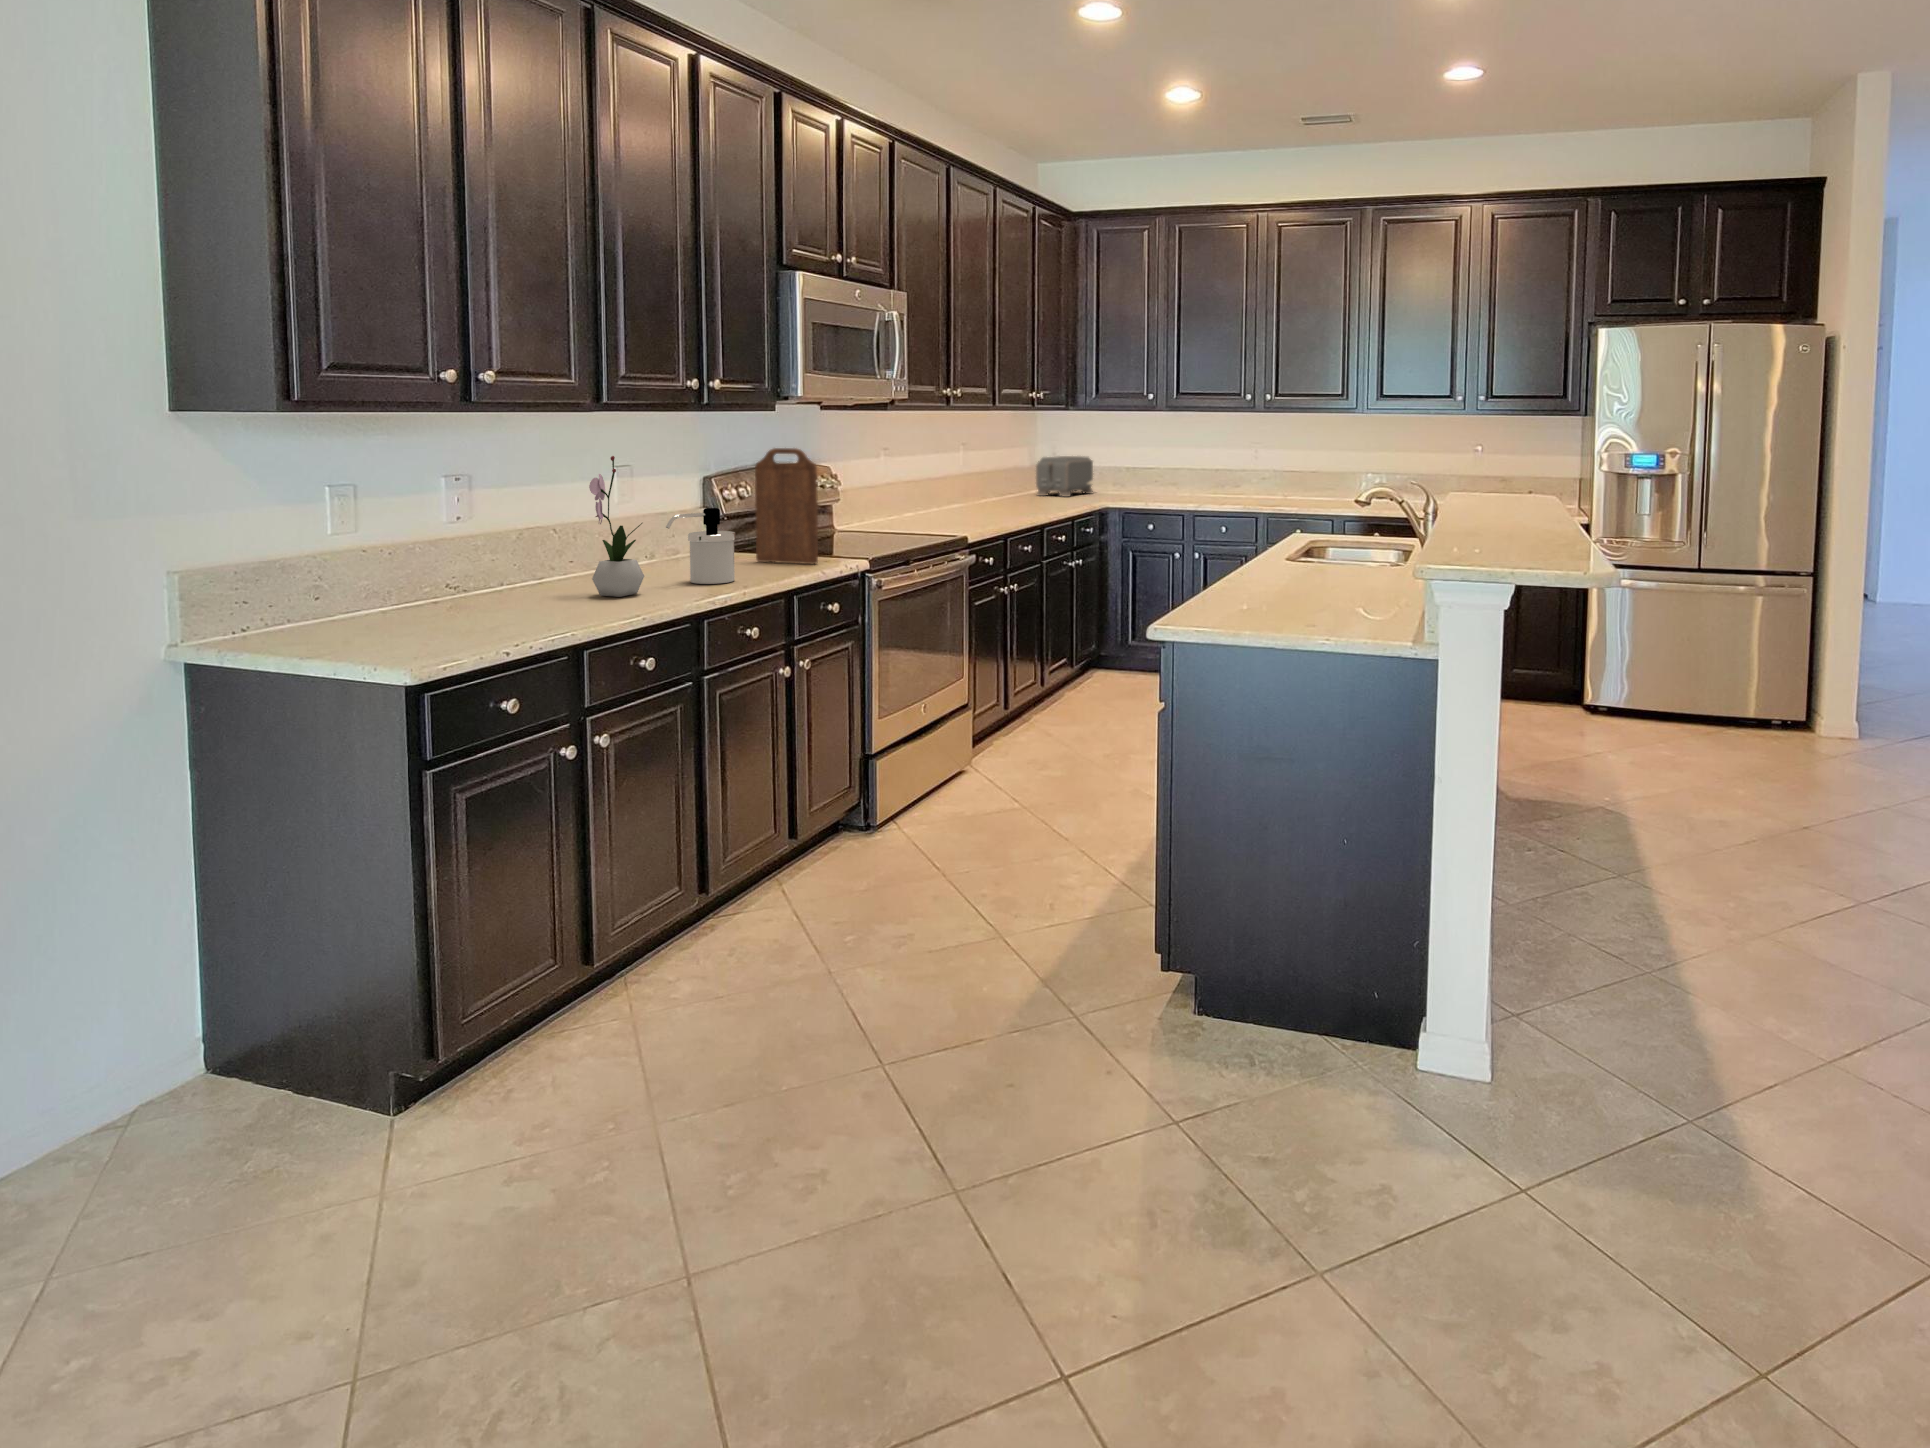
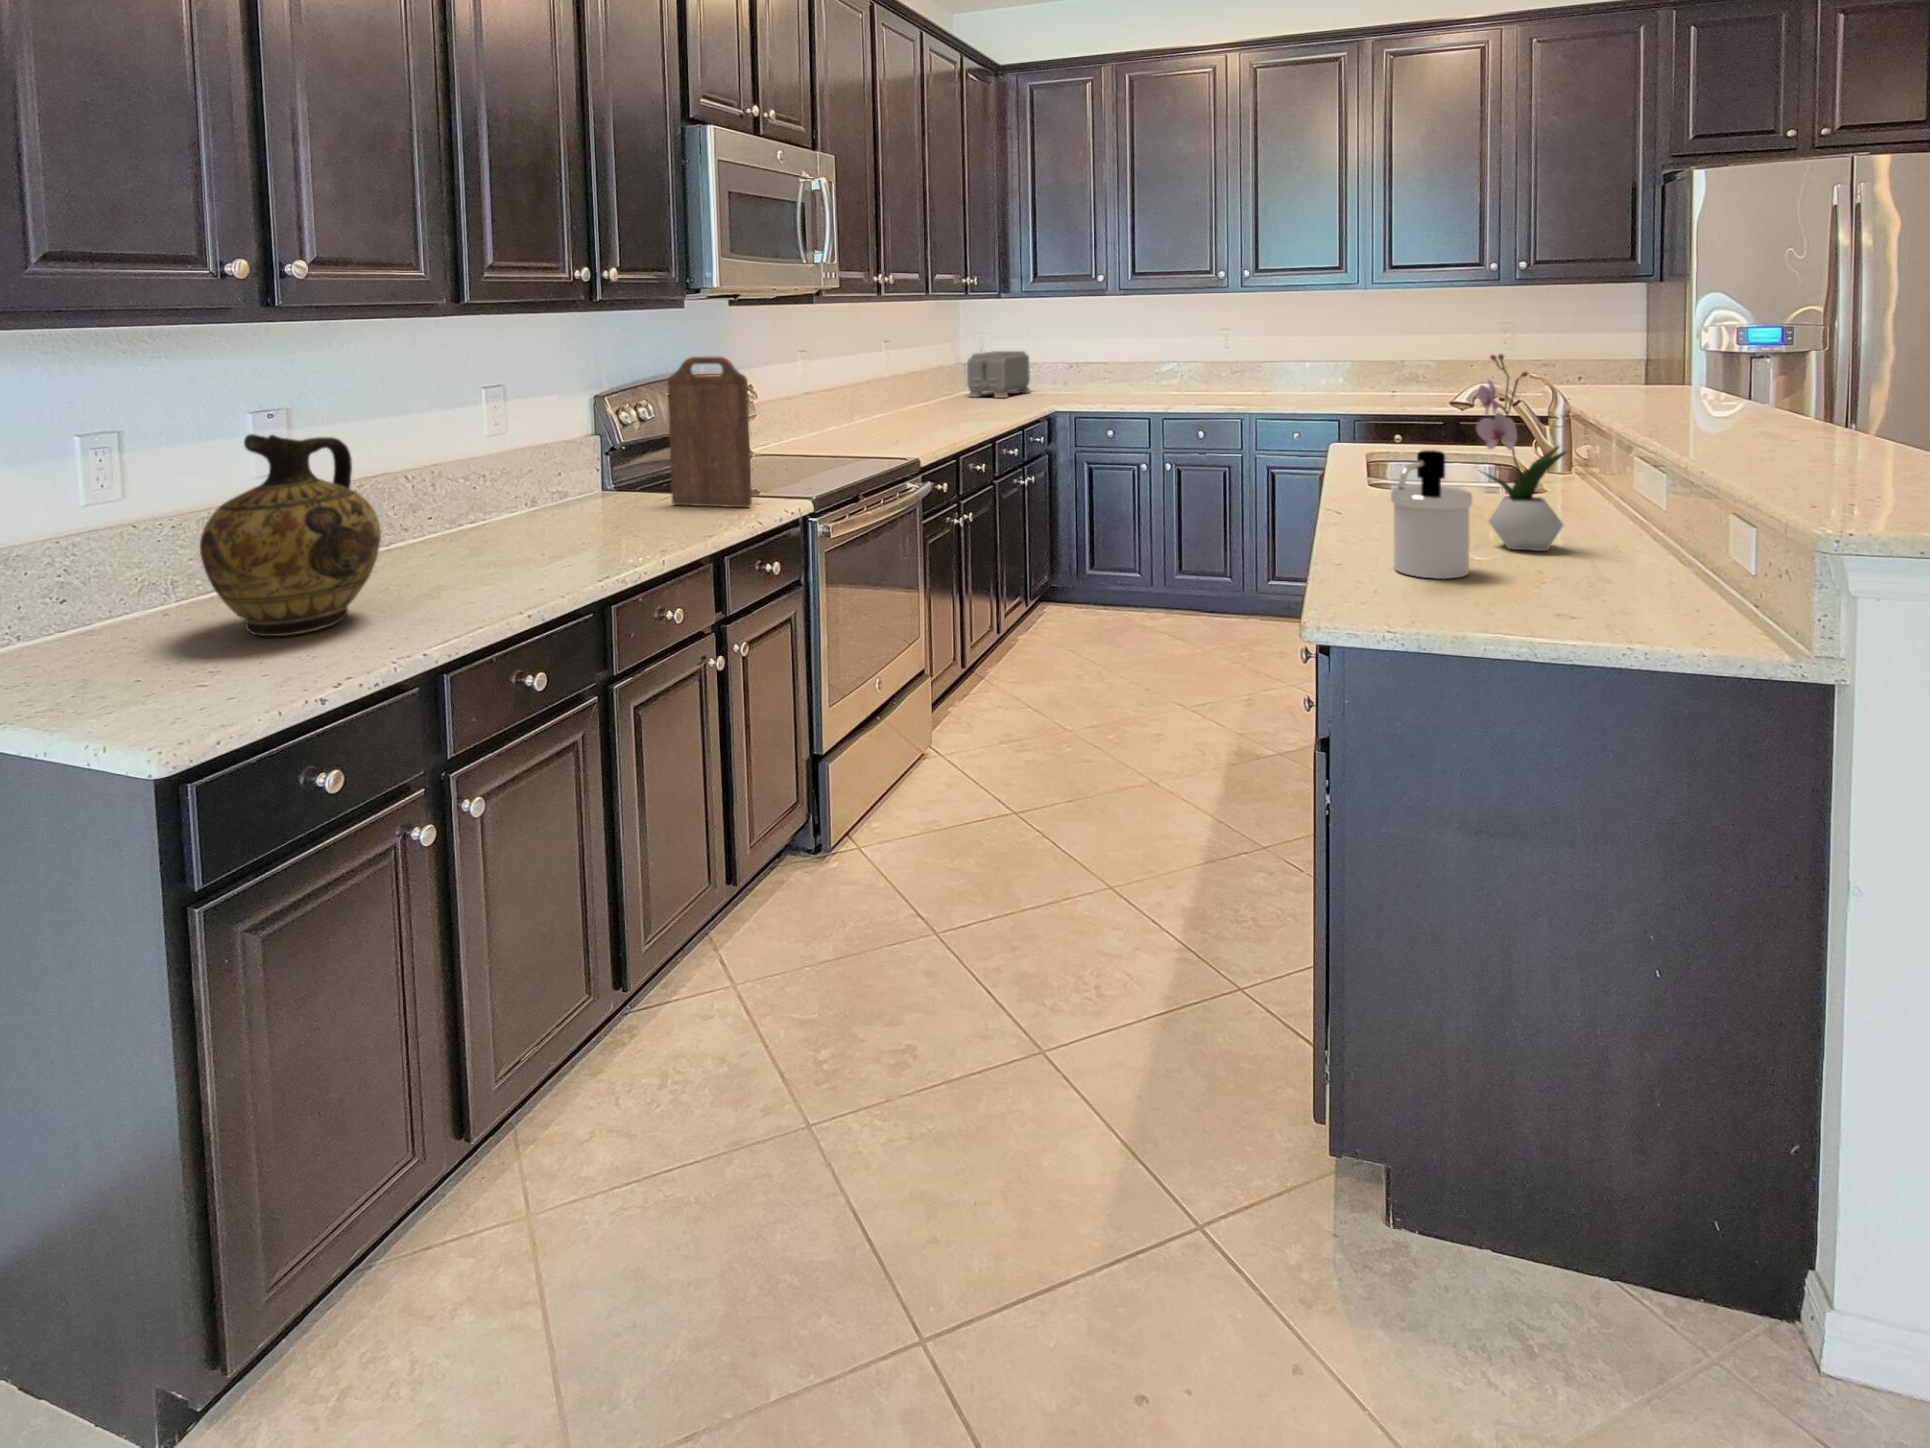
flower arrangement: present [589,456,644,597] -> present [1476,354,1566,551]
ceramic jug: none [418,487,541,623] -> present [200,434,381,636]
soap dispenser: present [666,508,736,584] -> present [1391,450,1472,579]

